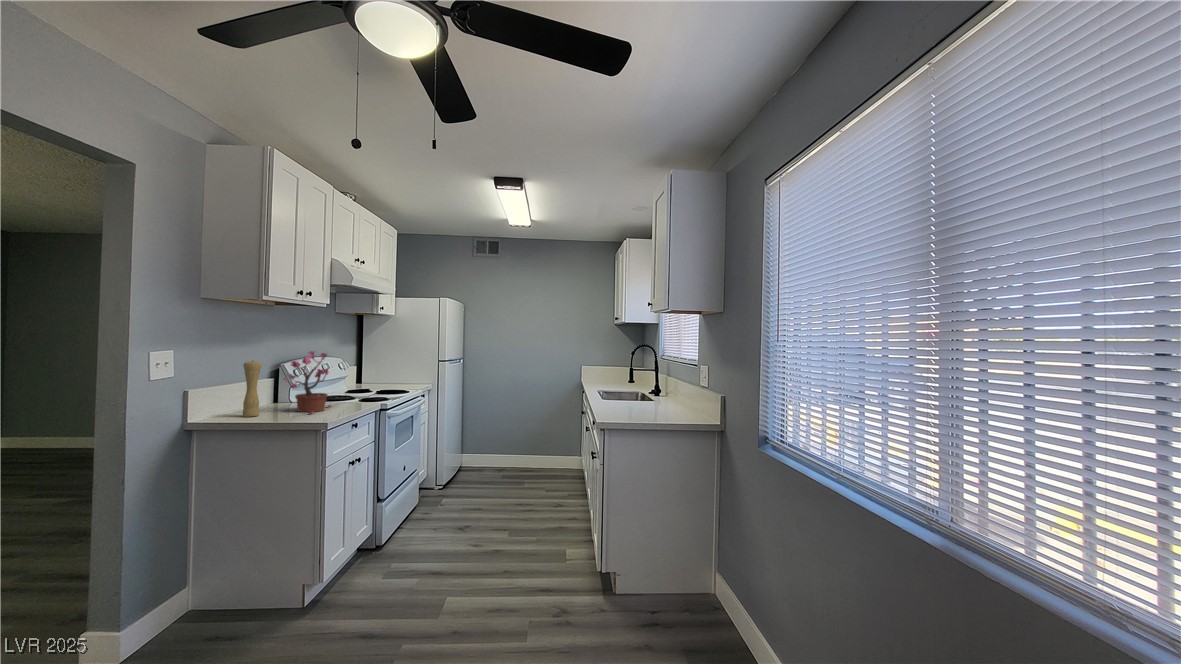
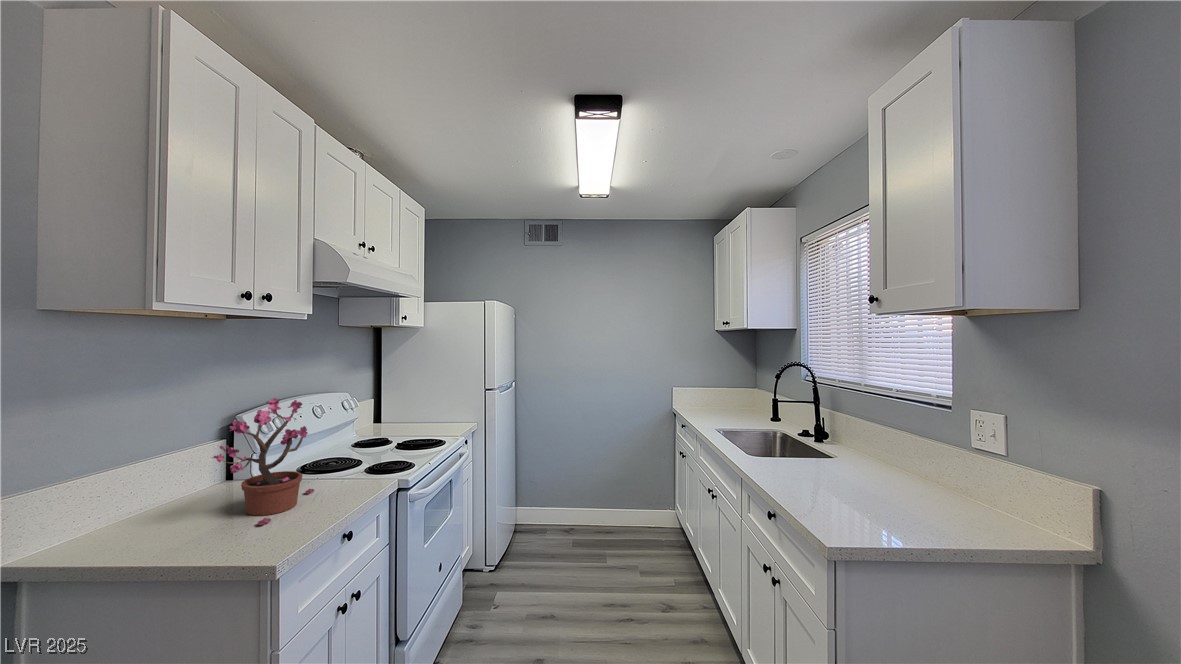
pepper mill: present [243,361,261,417] -> none [126,428,167,541]

